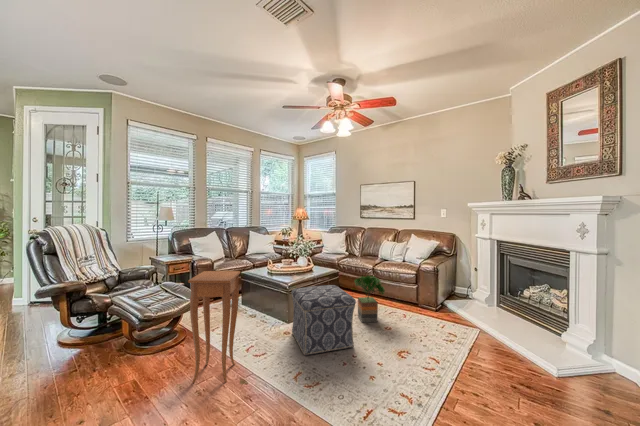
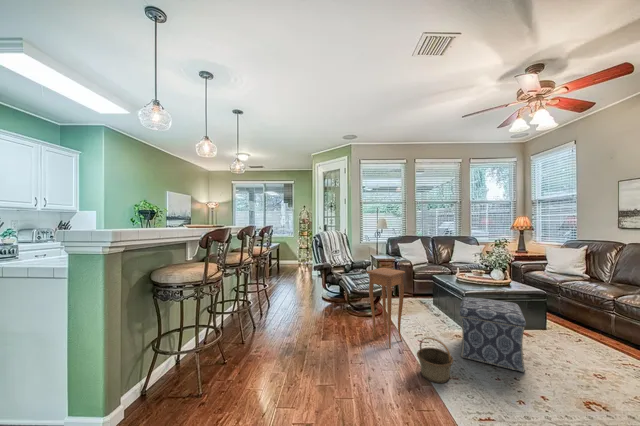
potted tree: present [354,276,385,322] -> none [552,301,605,365]
basket: none [275,347,316,401] -> present [417,338,453,383]

